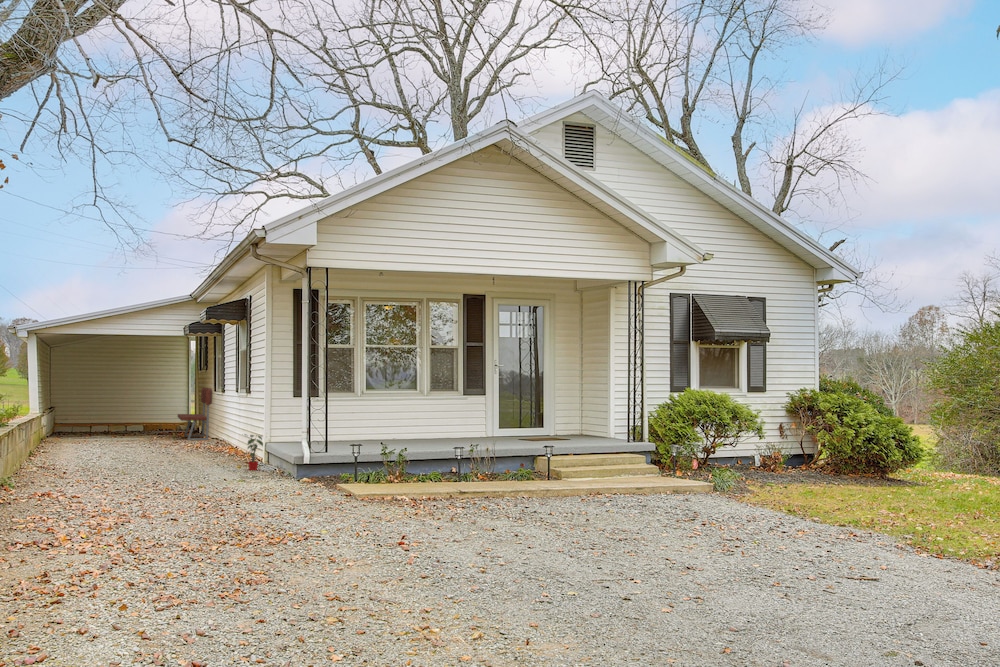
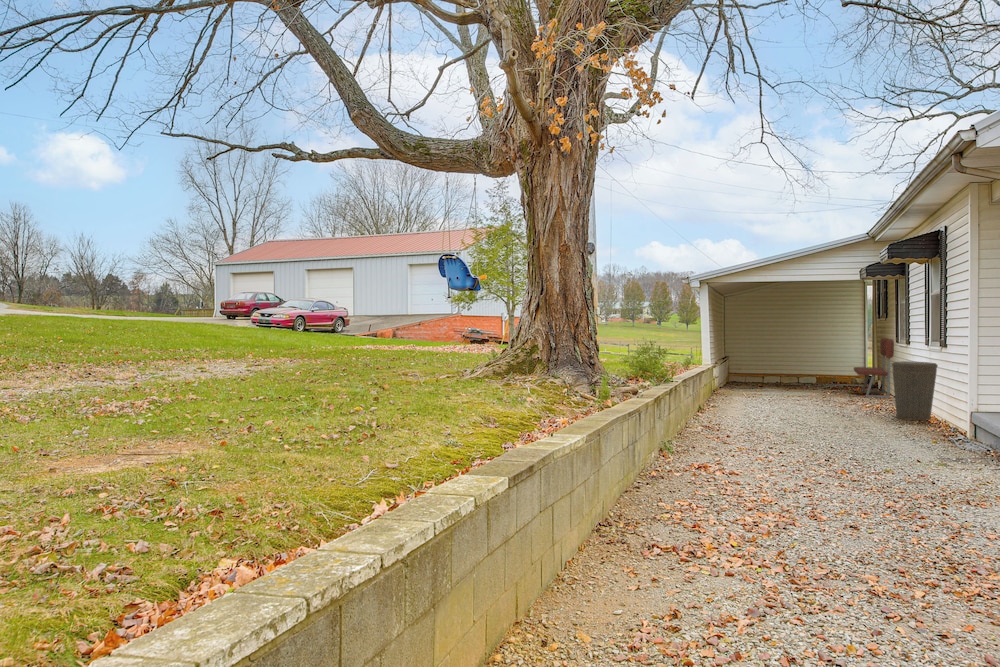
trash can: none [209,404,244,452] -> present [892,361,938,420]
potted plant: present [245,434,263,470] -> none [934,404,971,452]

